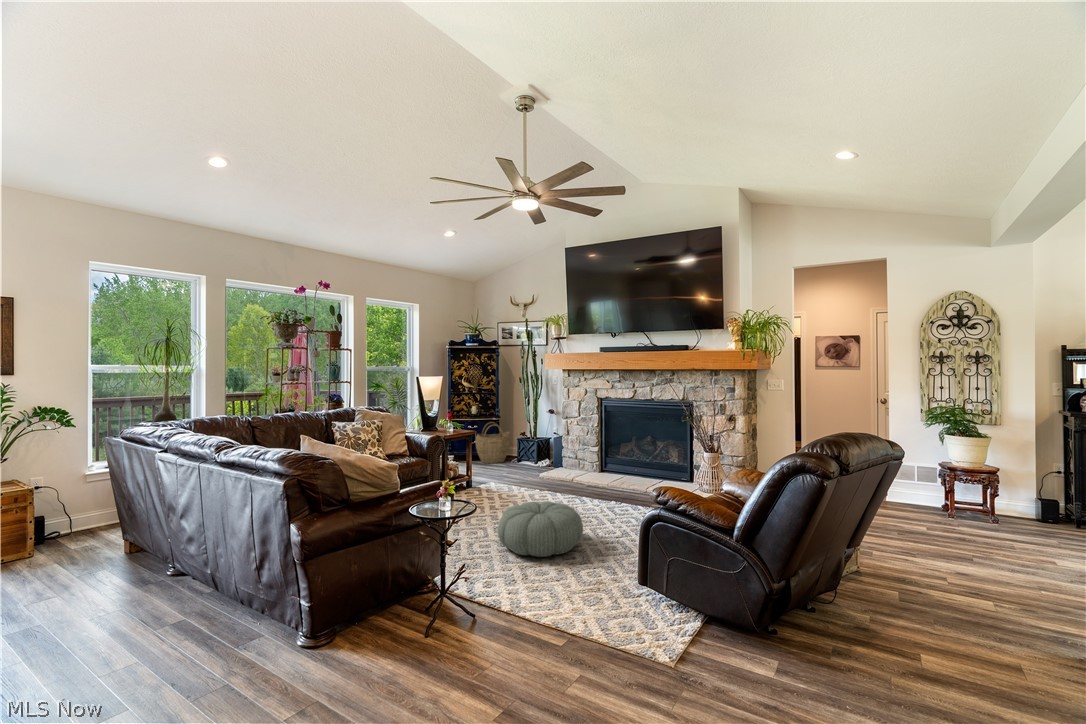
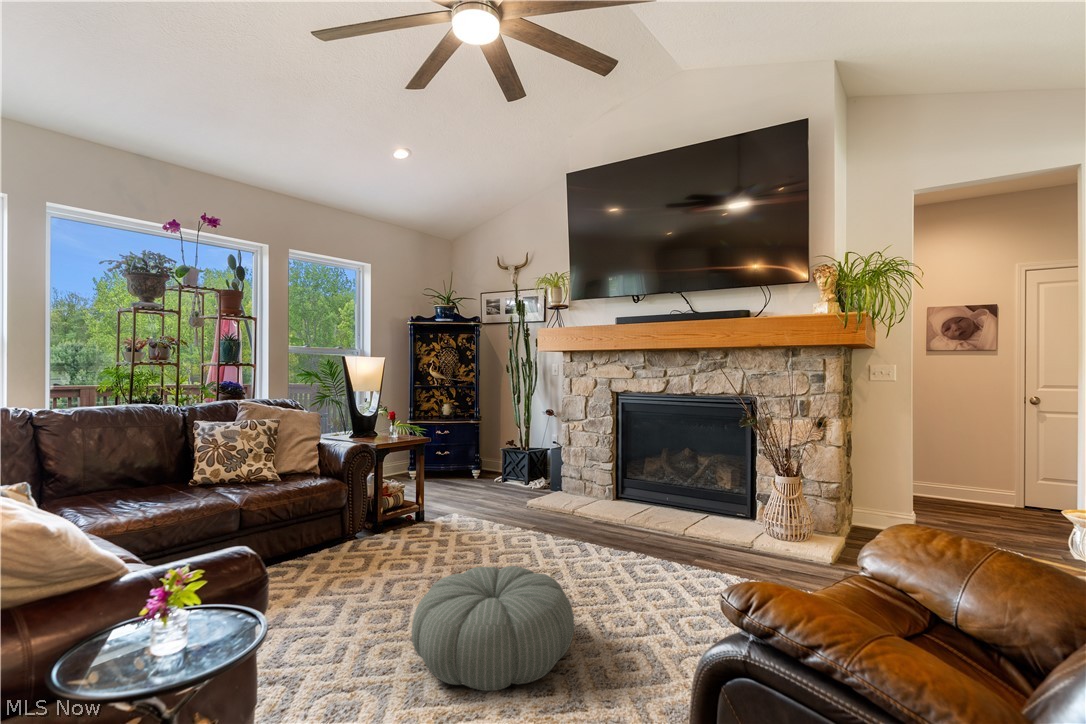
woven basket: present [475,422,510,464] -> none [445,425,492,482]

